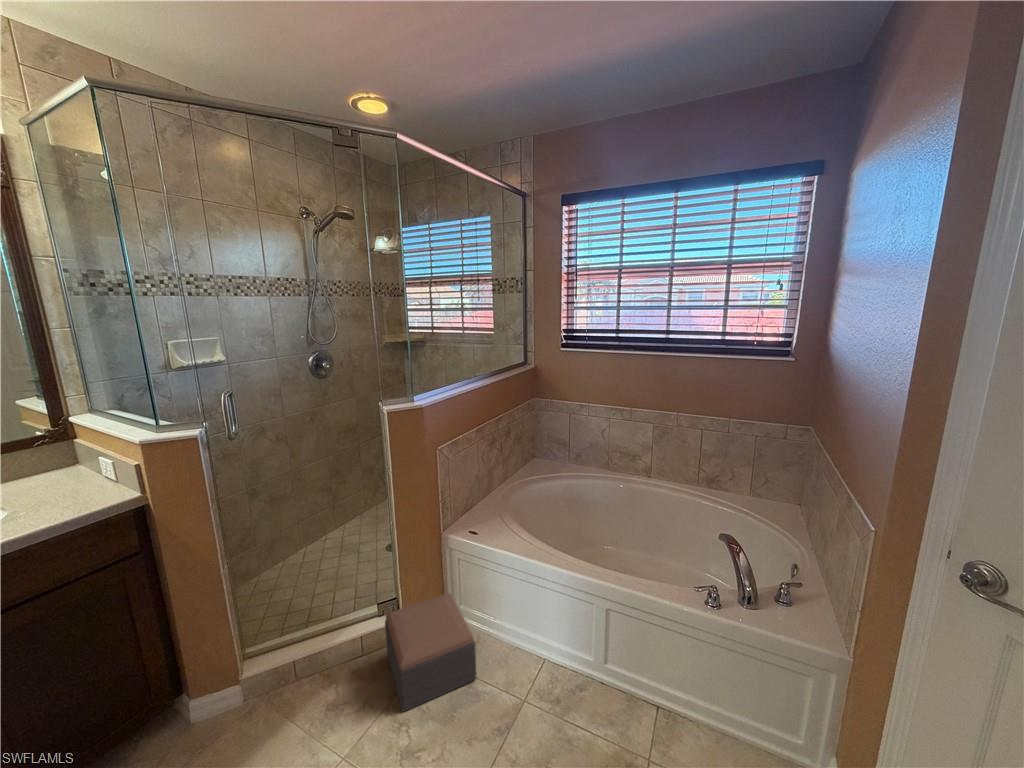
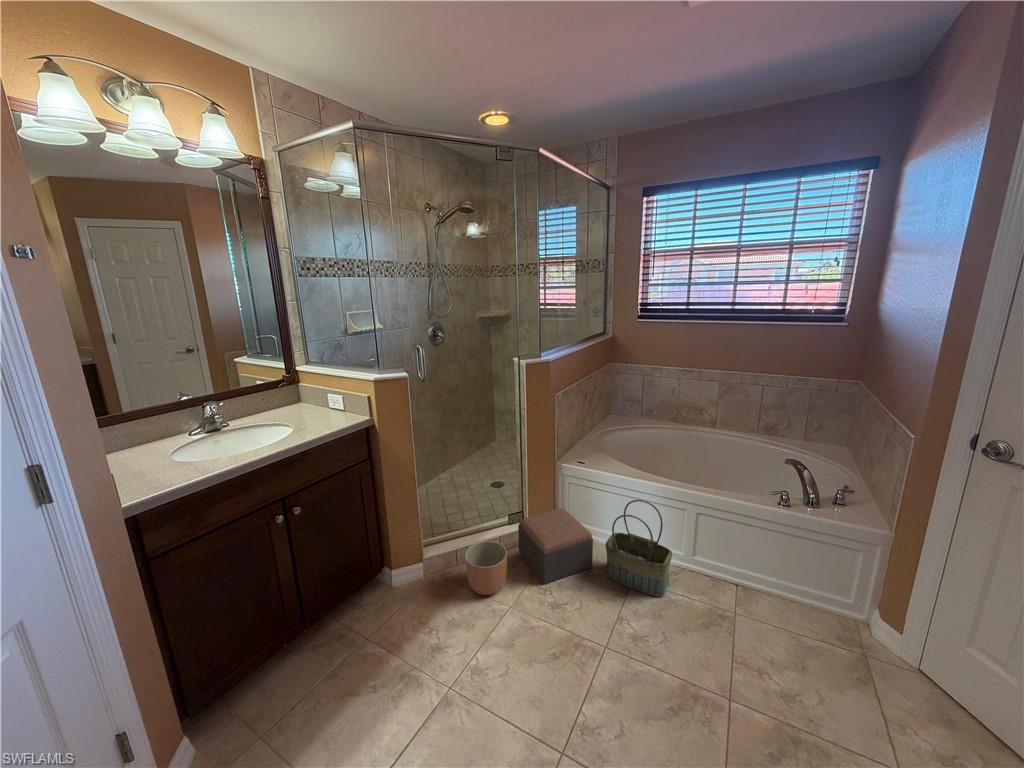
basket: none [488,591,573,731] -> present [605,500,672,597]
planter: none [287,651,351,736] -> present [465,541,507,595]

